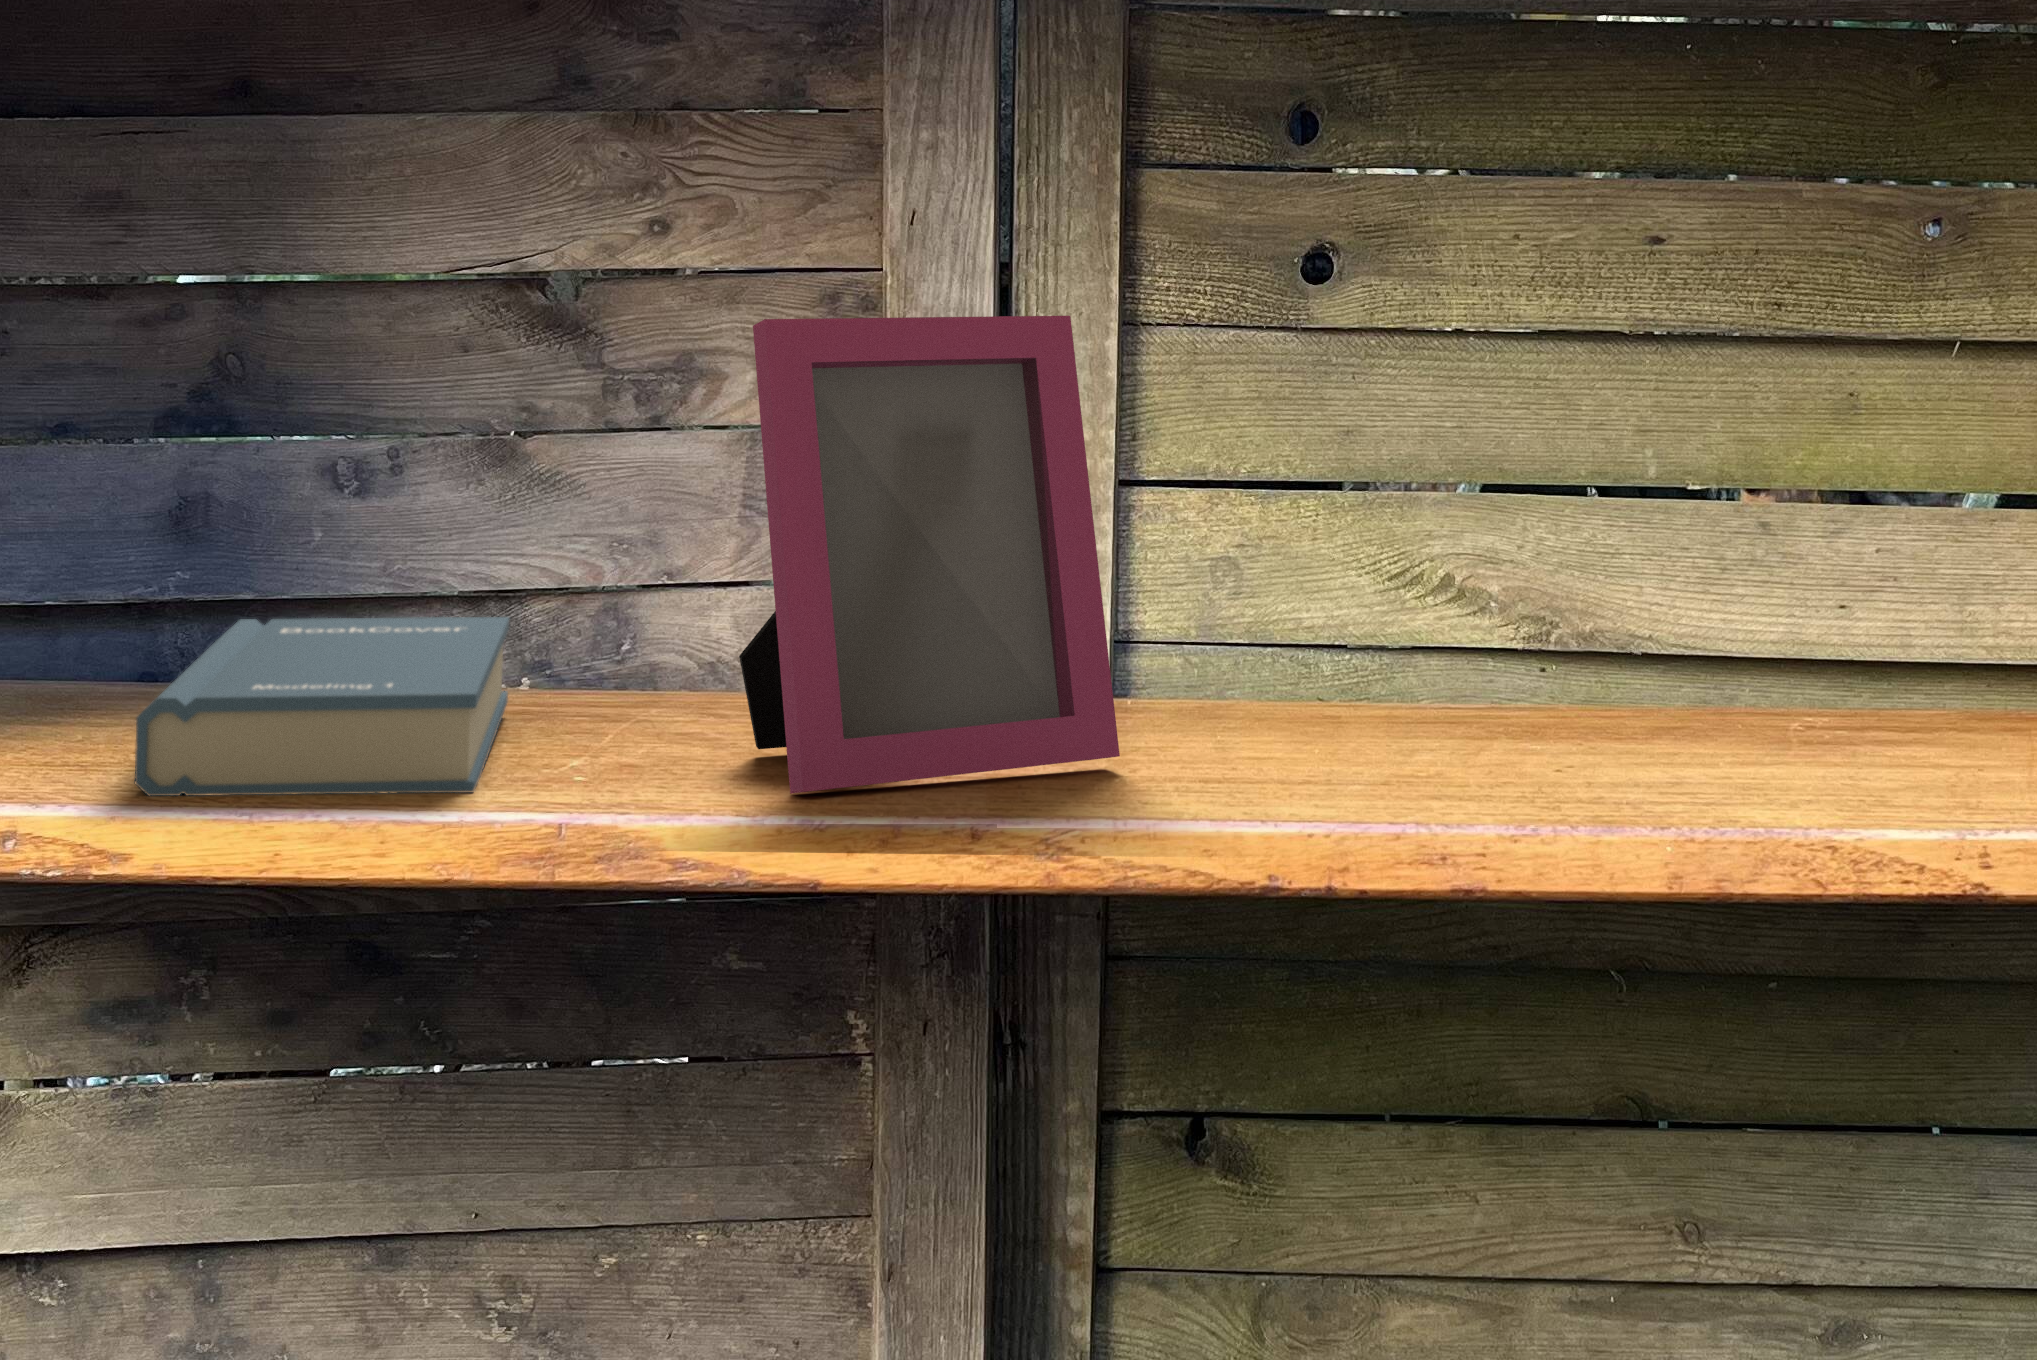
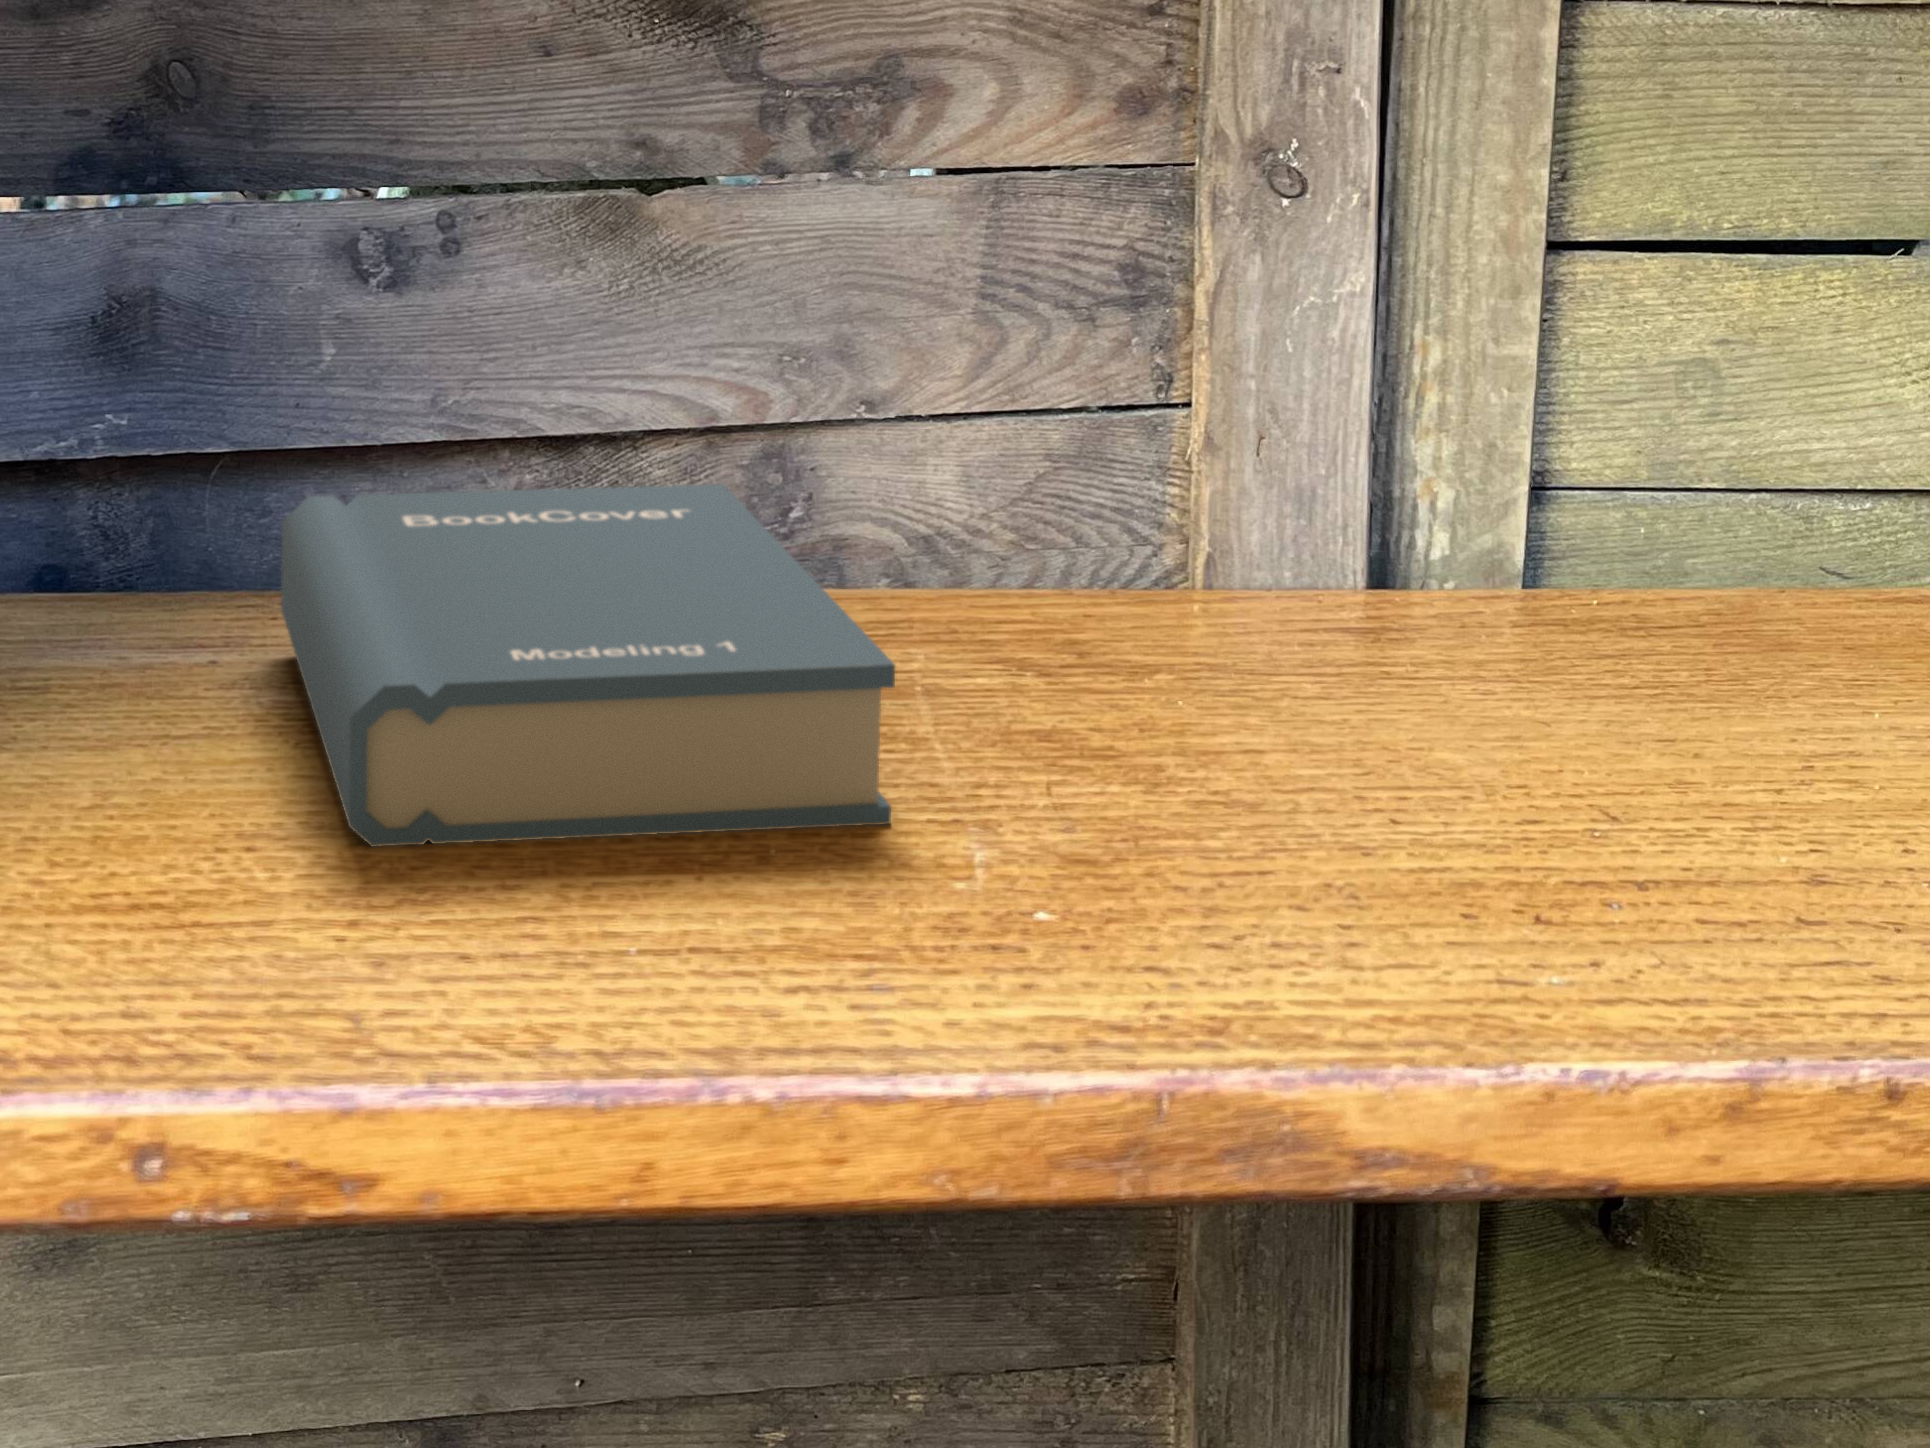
picture frame: present [739,316,1120,794] -> none [1218,13,1828,817]

